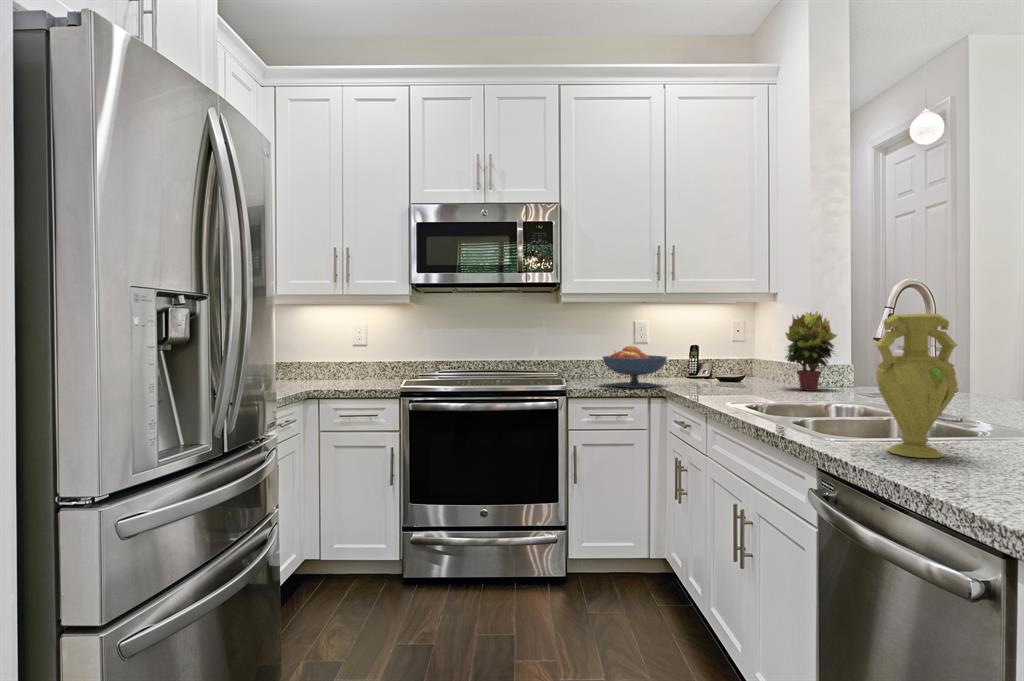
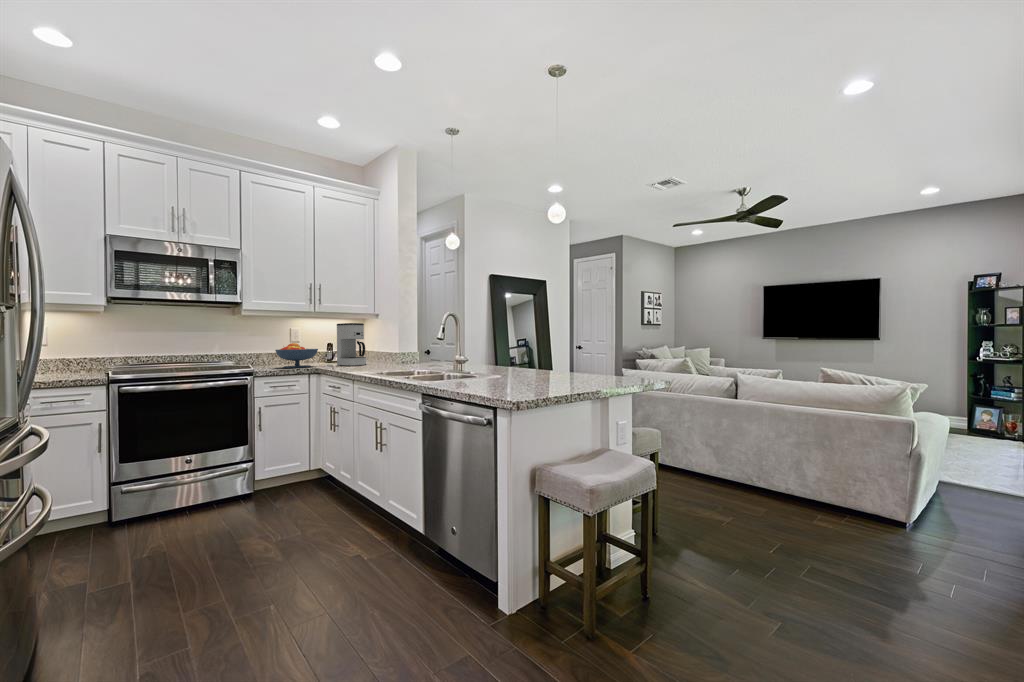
potted plant: present [785,312,837,391] -> none [381,323,409,363]
coffee maker: none [697,313,750,392] -> present [337,323,366,366]
vase: present [875,314,958,458] -> none [422,322,447,373]

